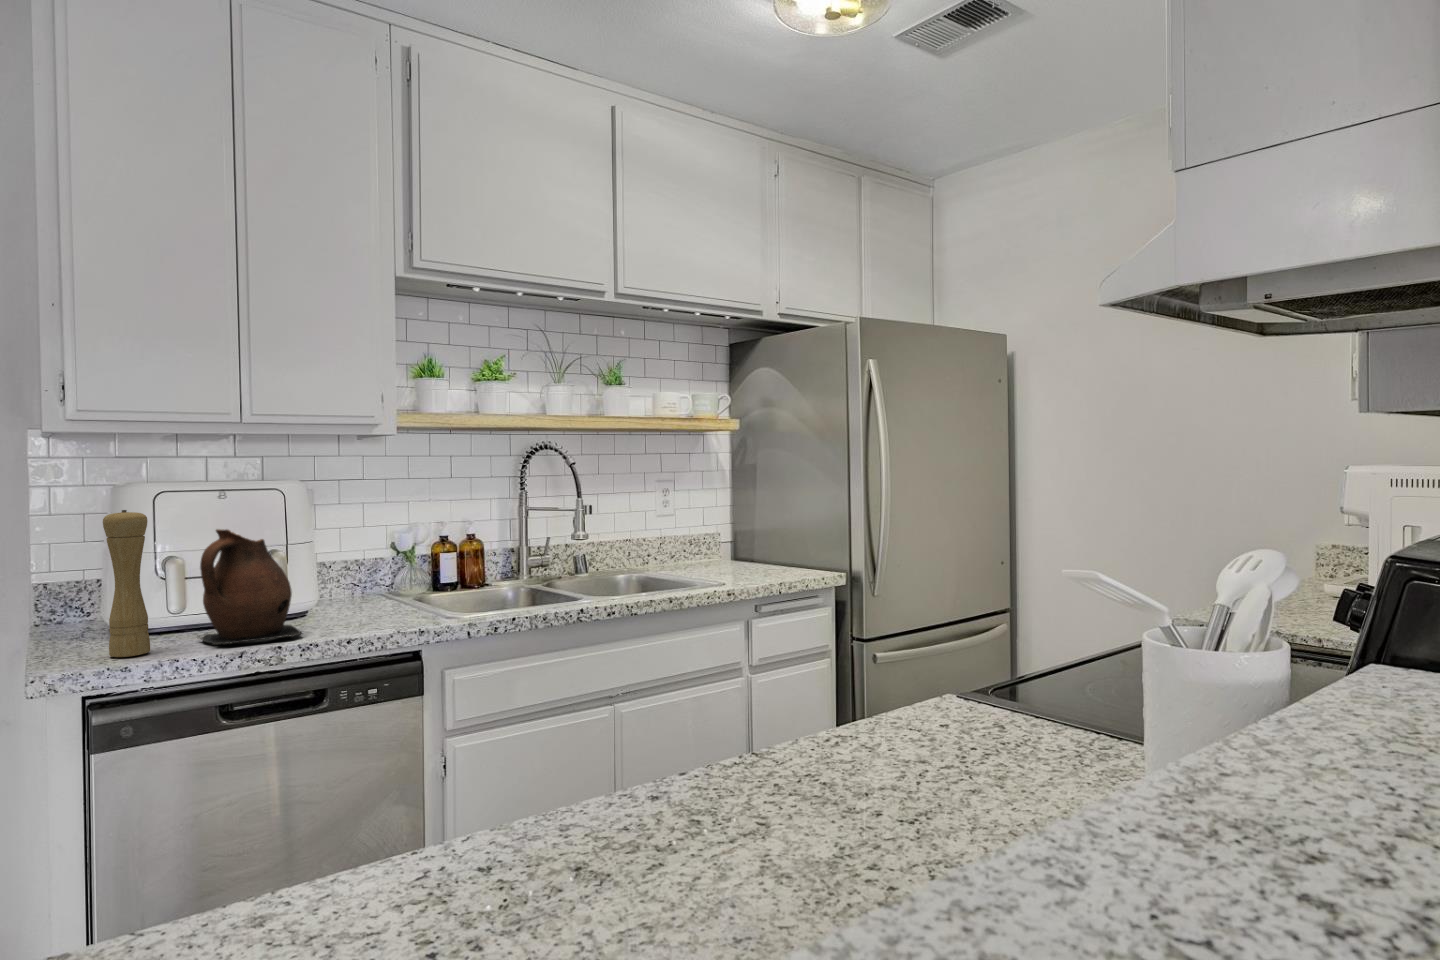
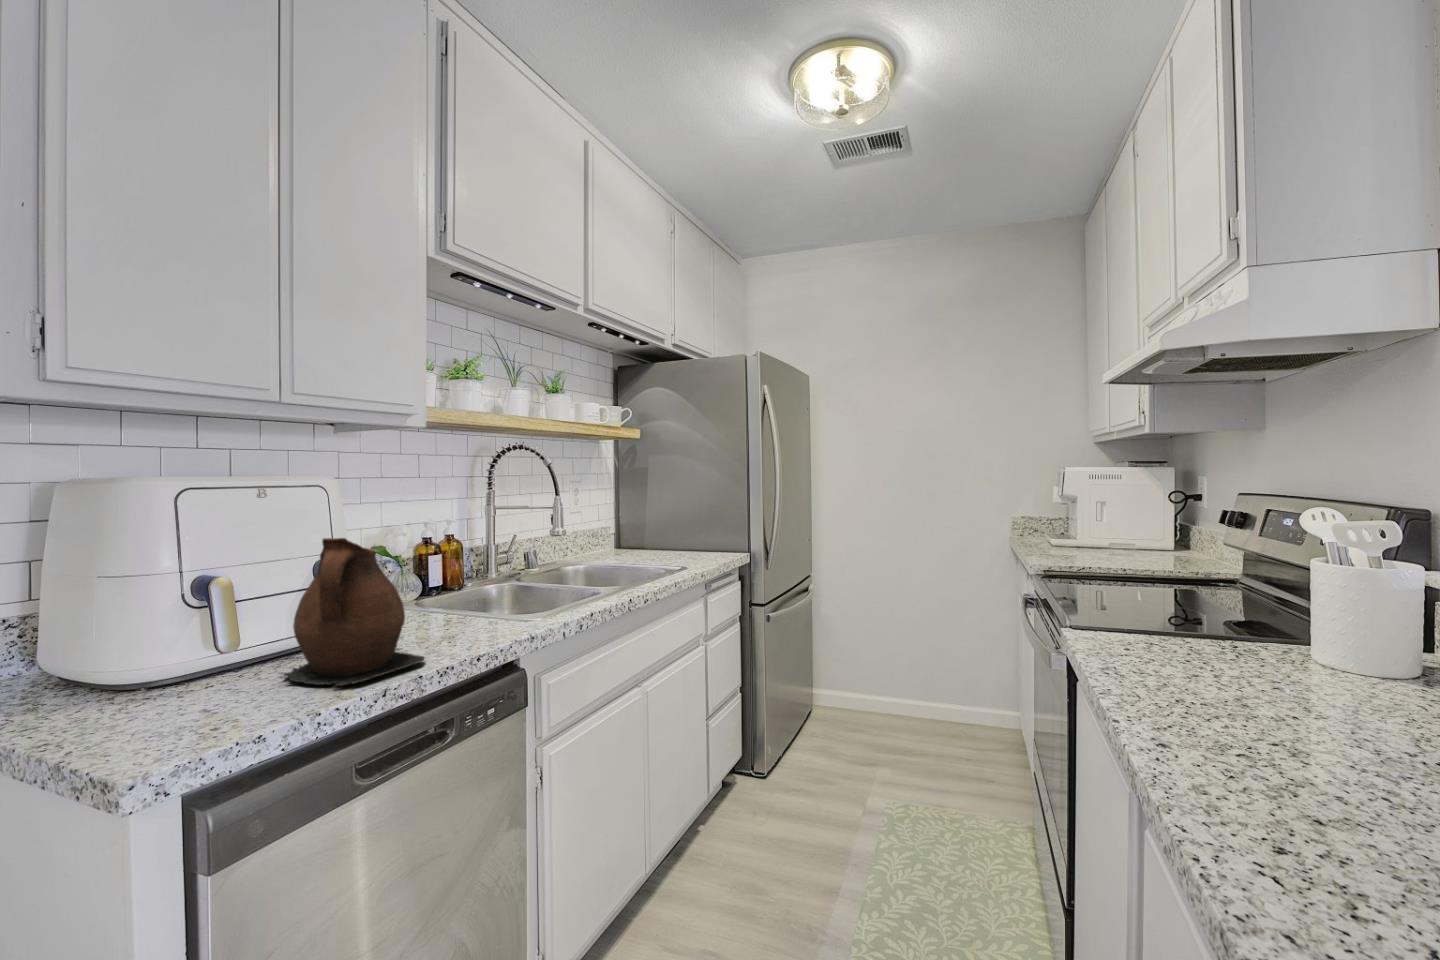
pepper mill: present [103,510,150,657] -> none [193,516,259,725]

